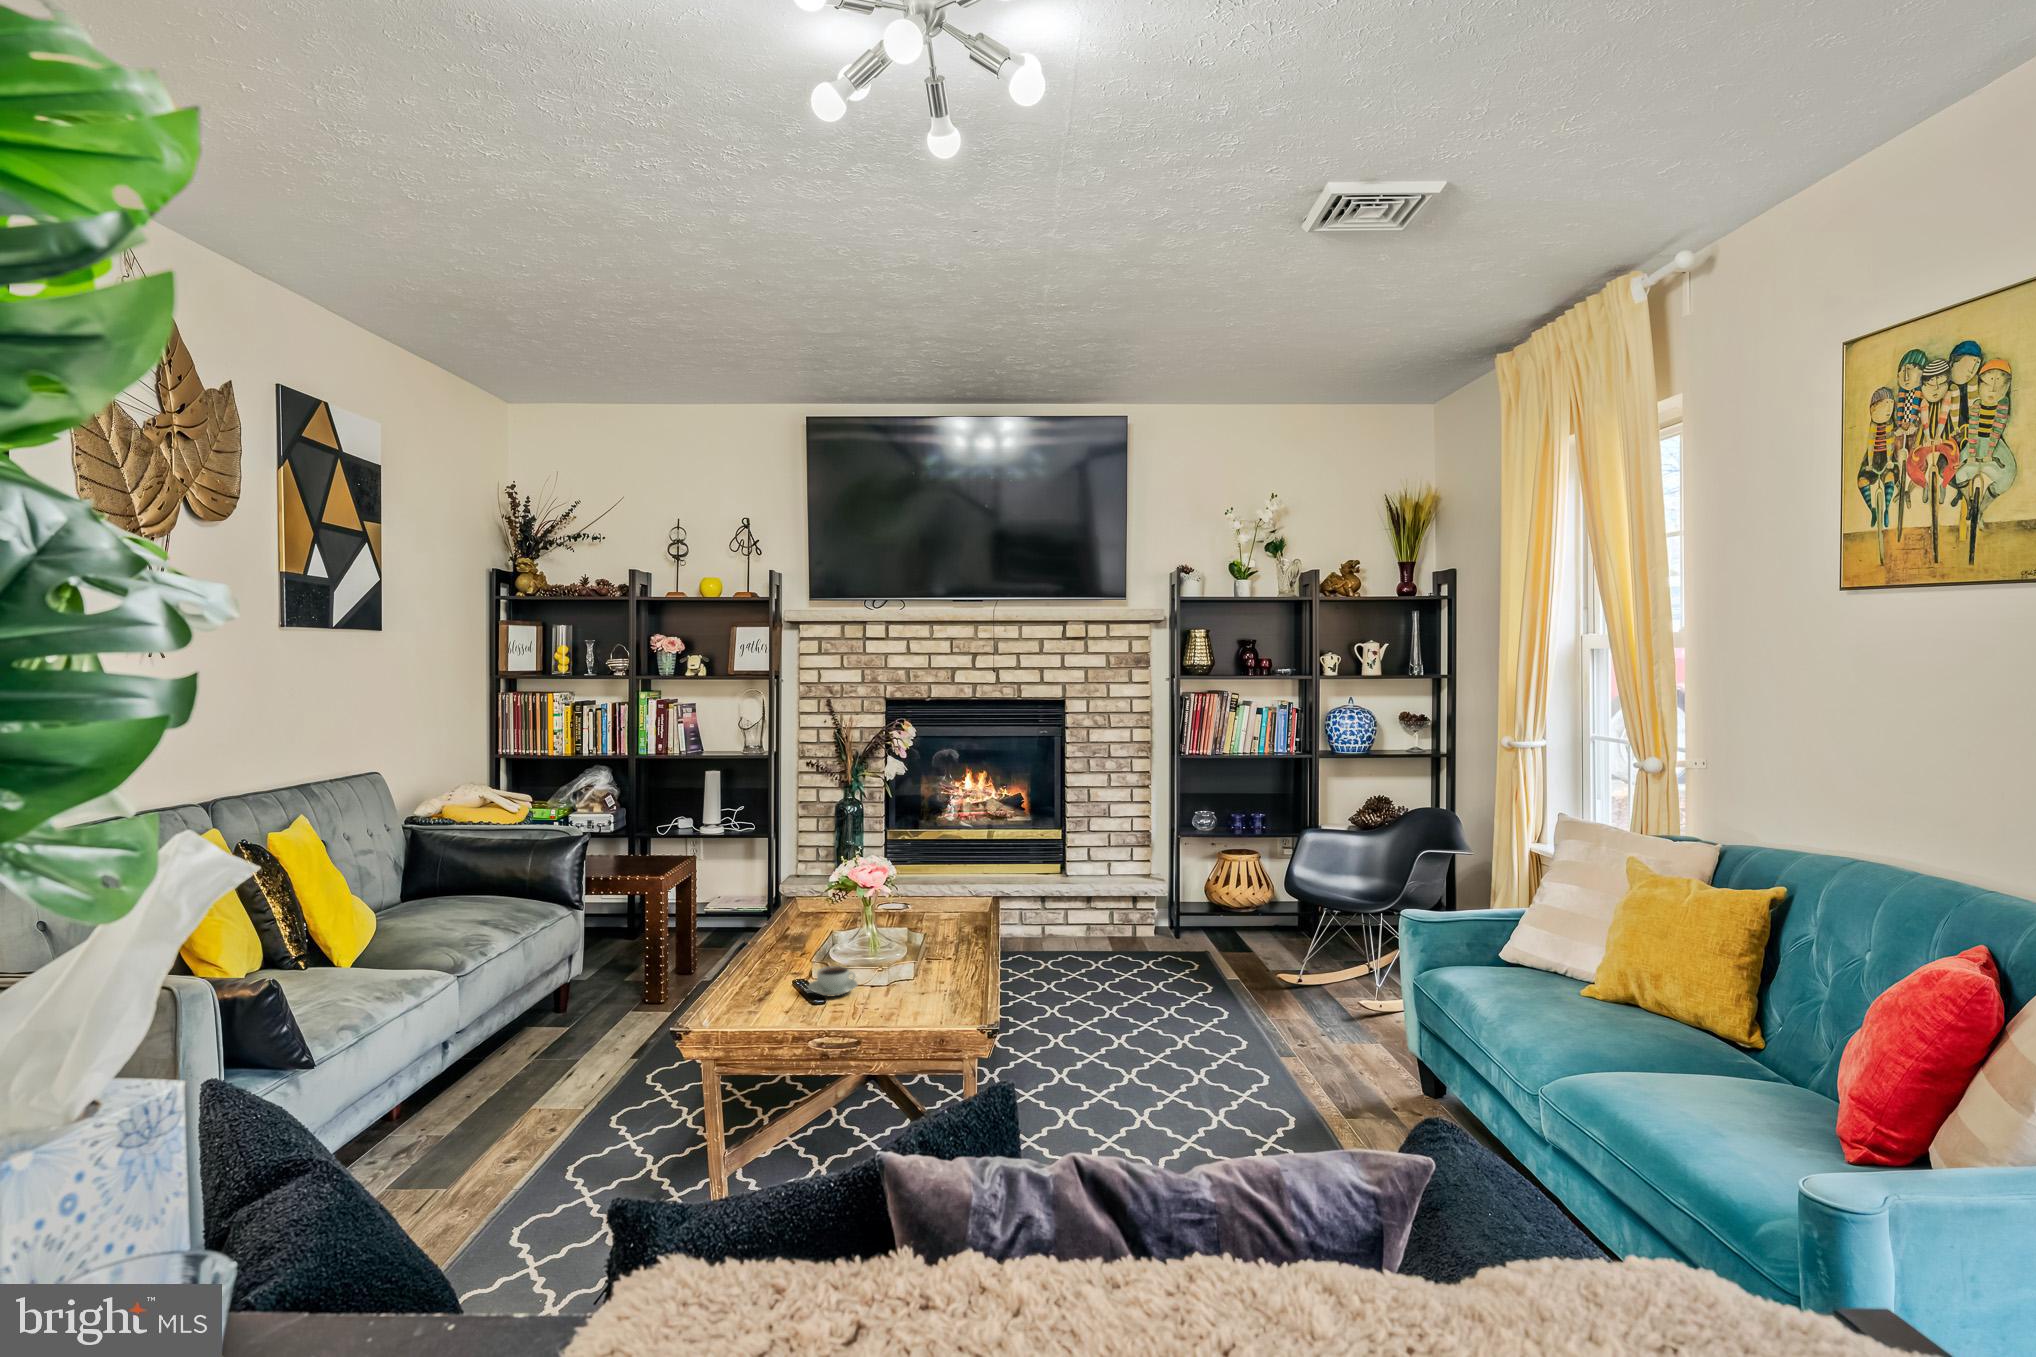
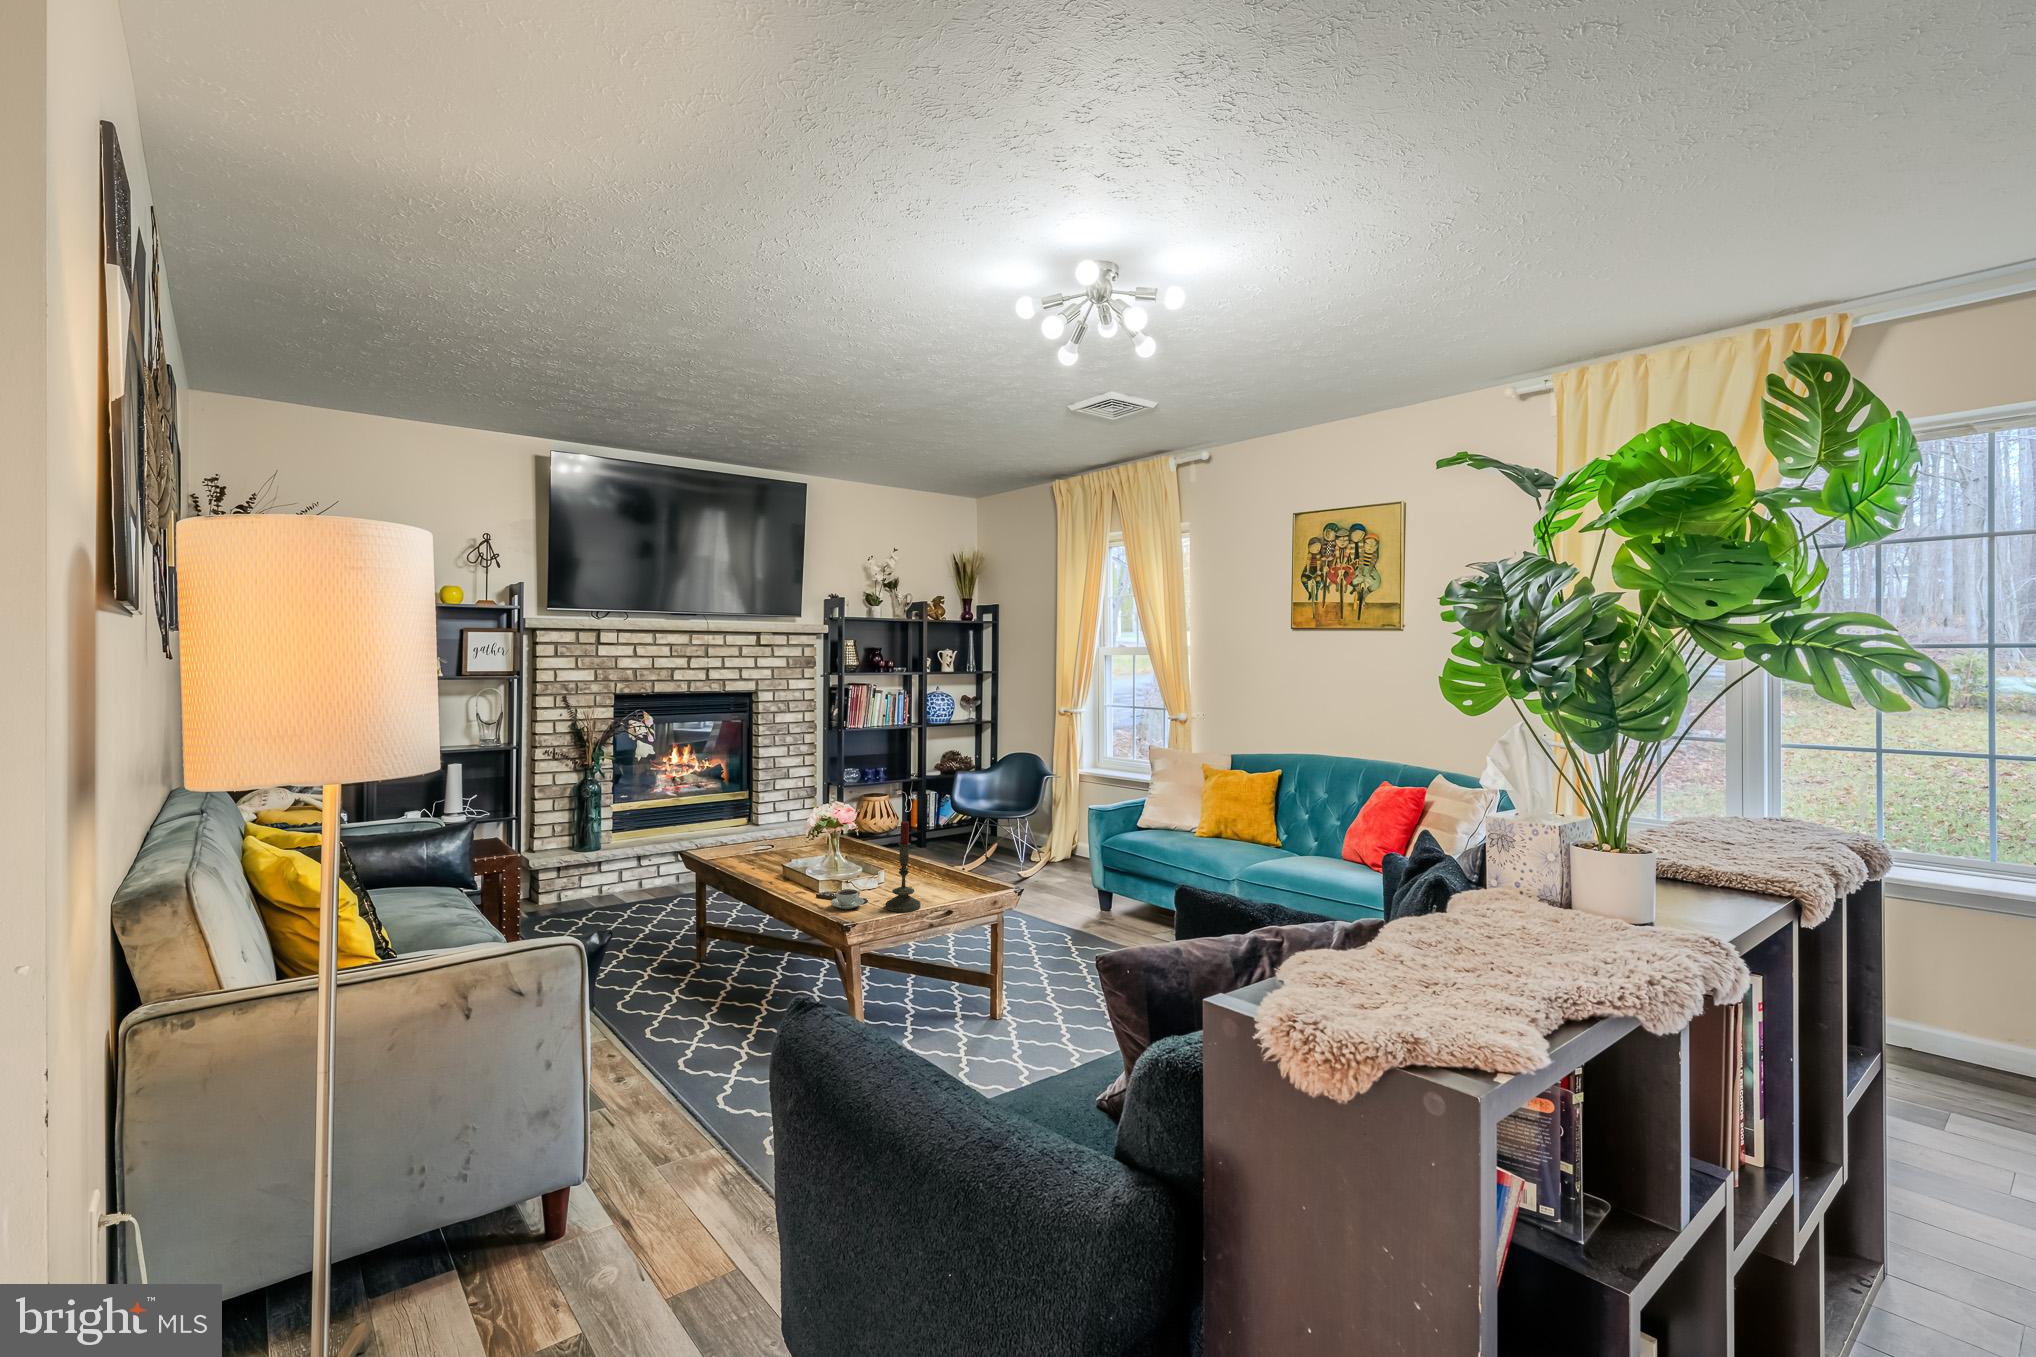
candle: none [862,870,916,1019] -> present [886,821,920,912]

